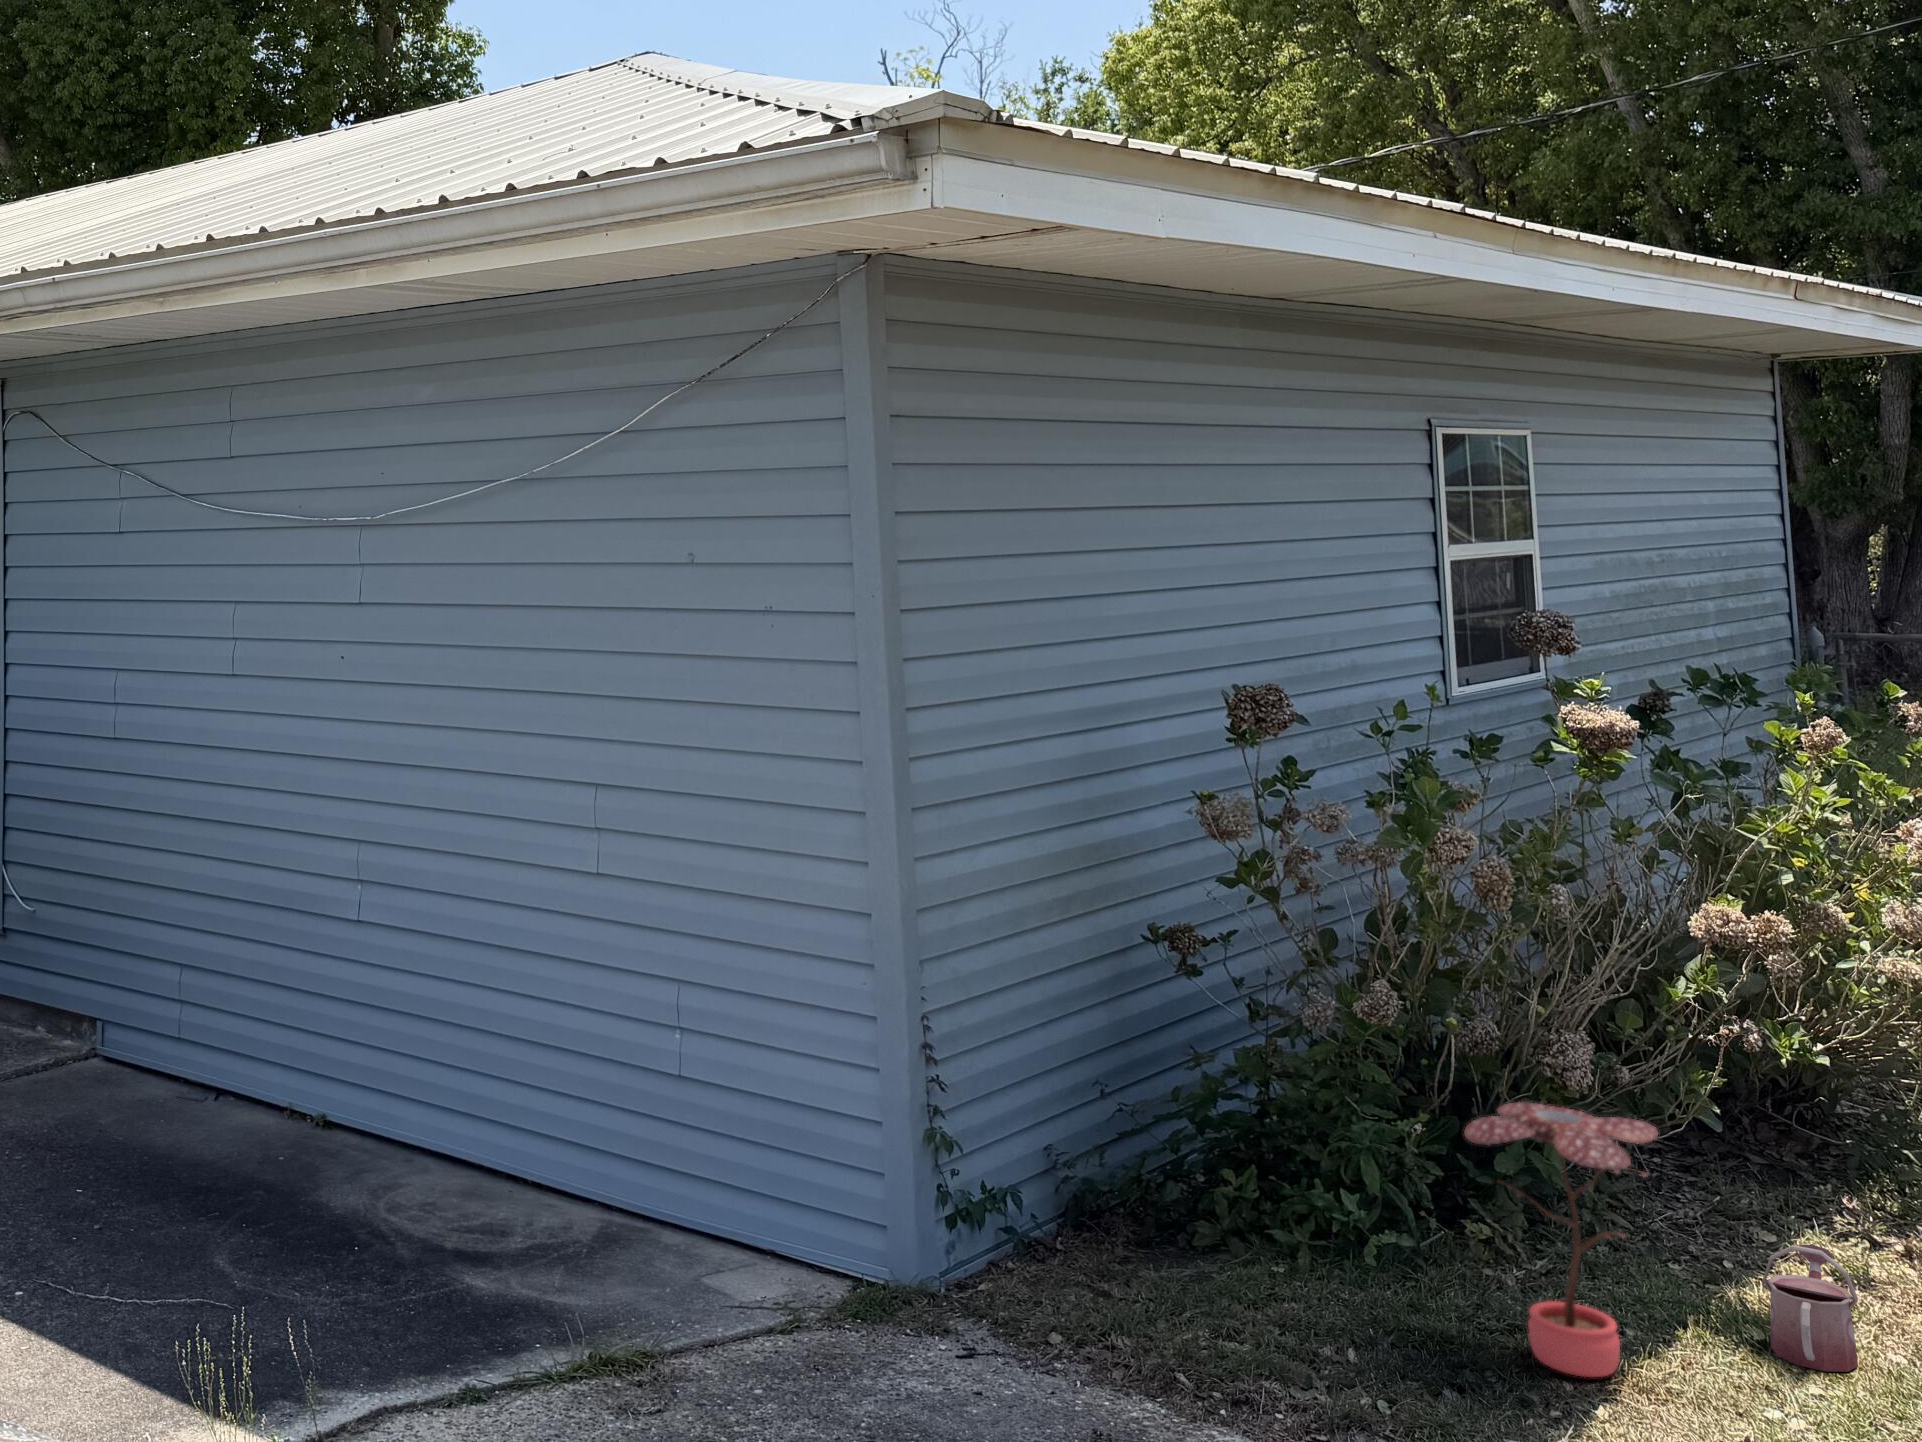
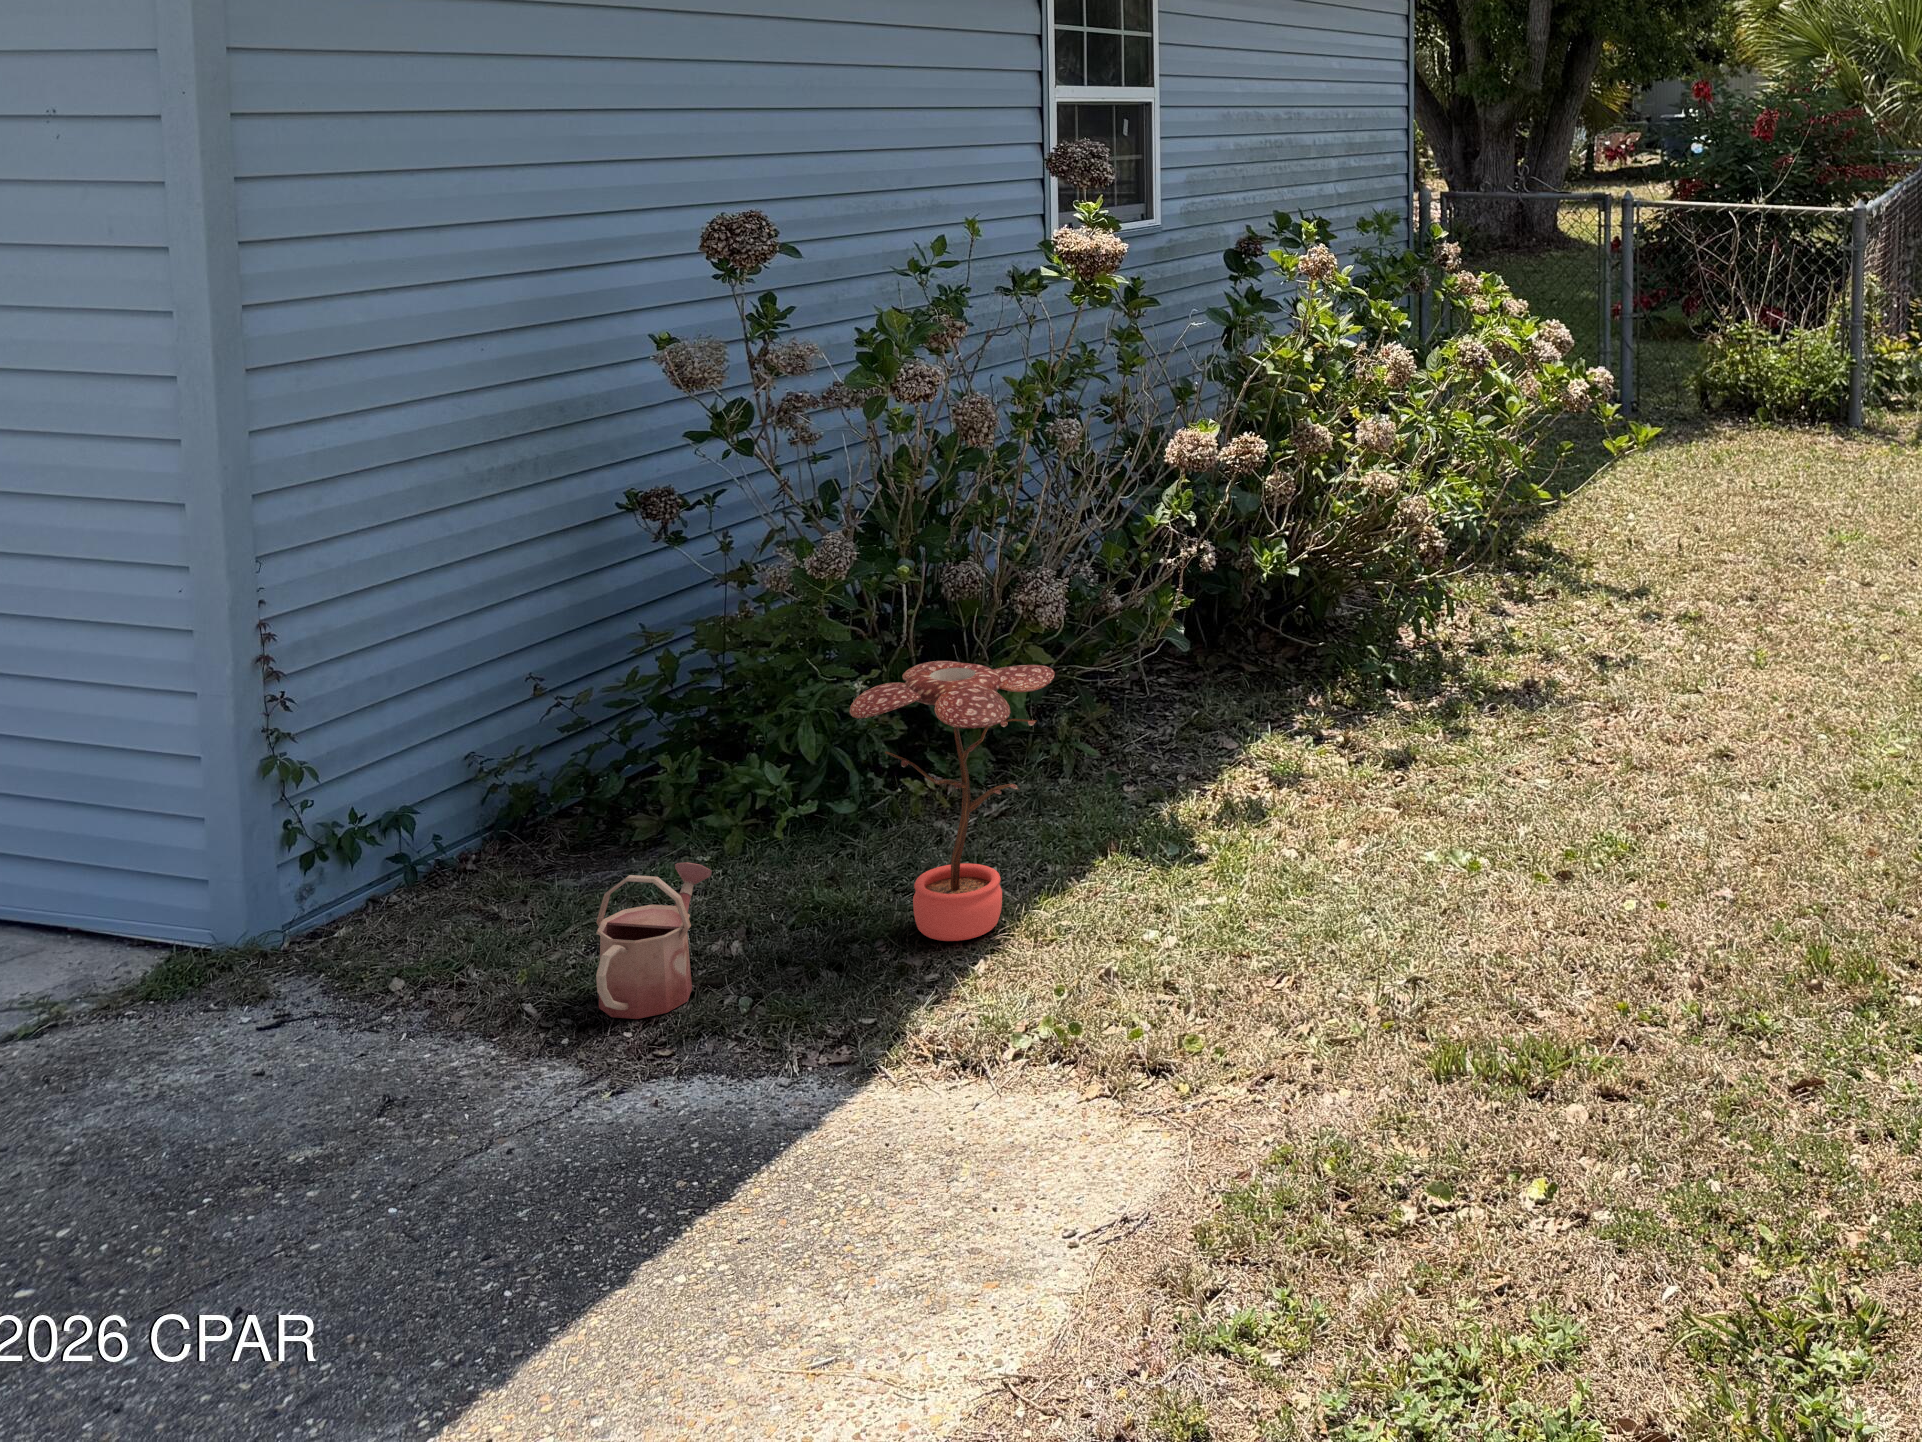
watering can: present [1762,1244,1858,1372] -> present [596,862,712,1019]

